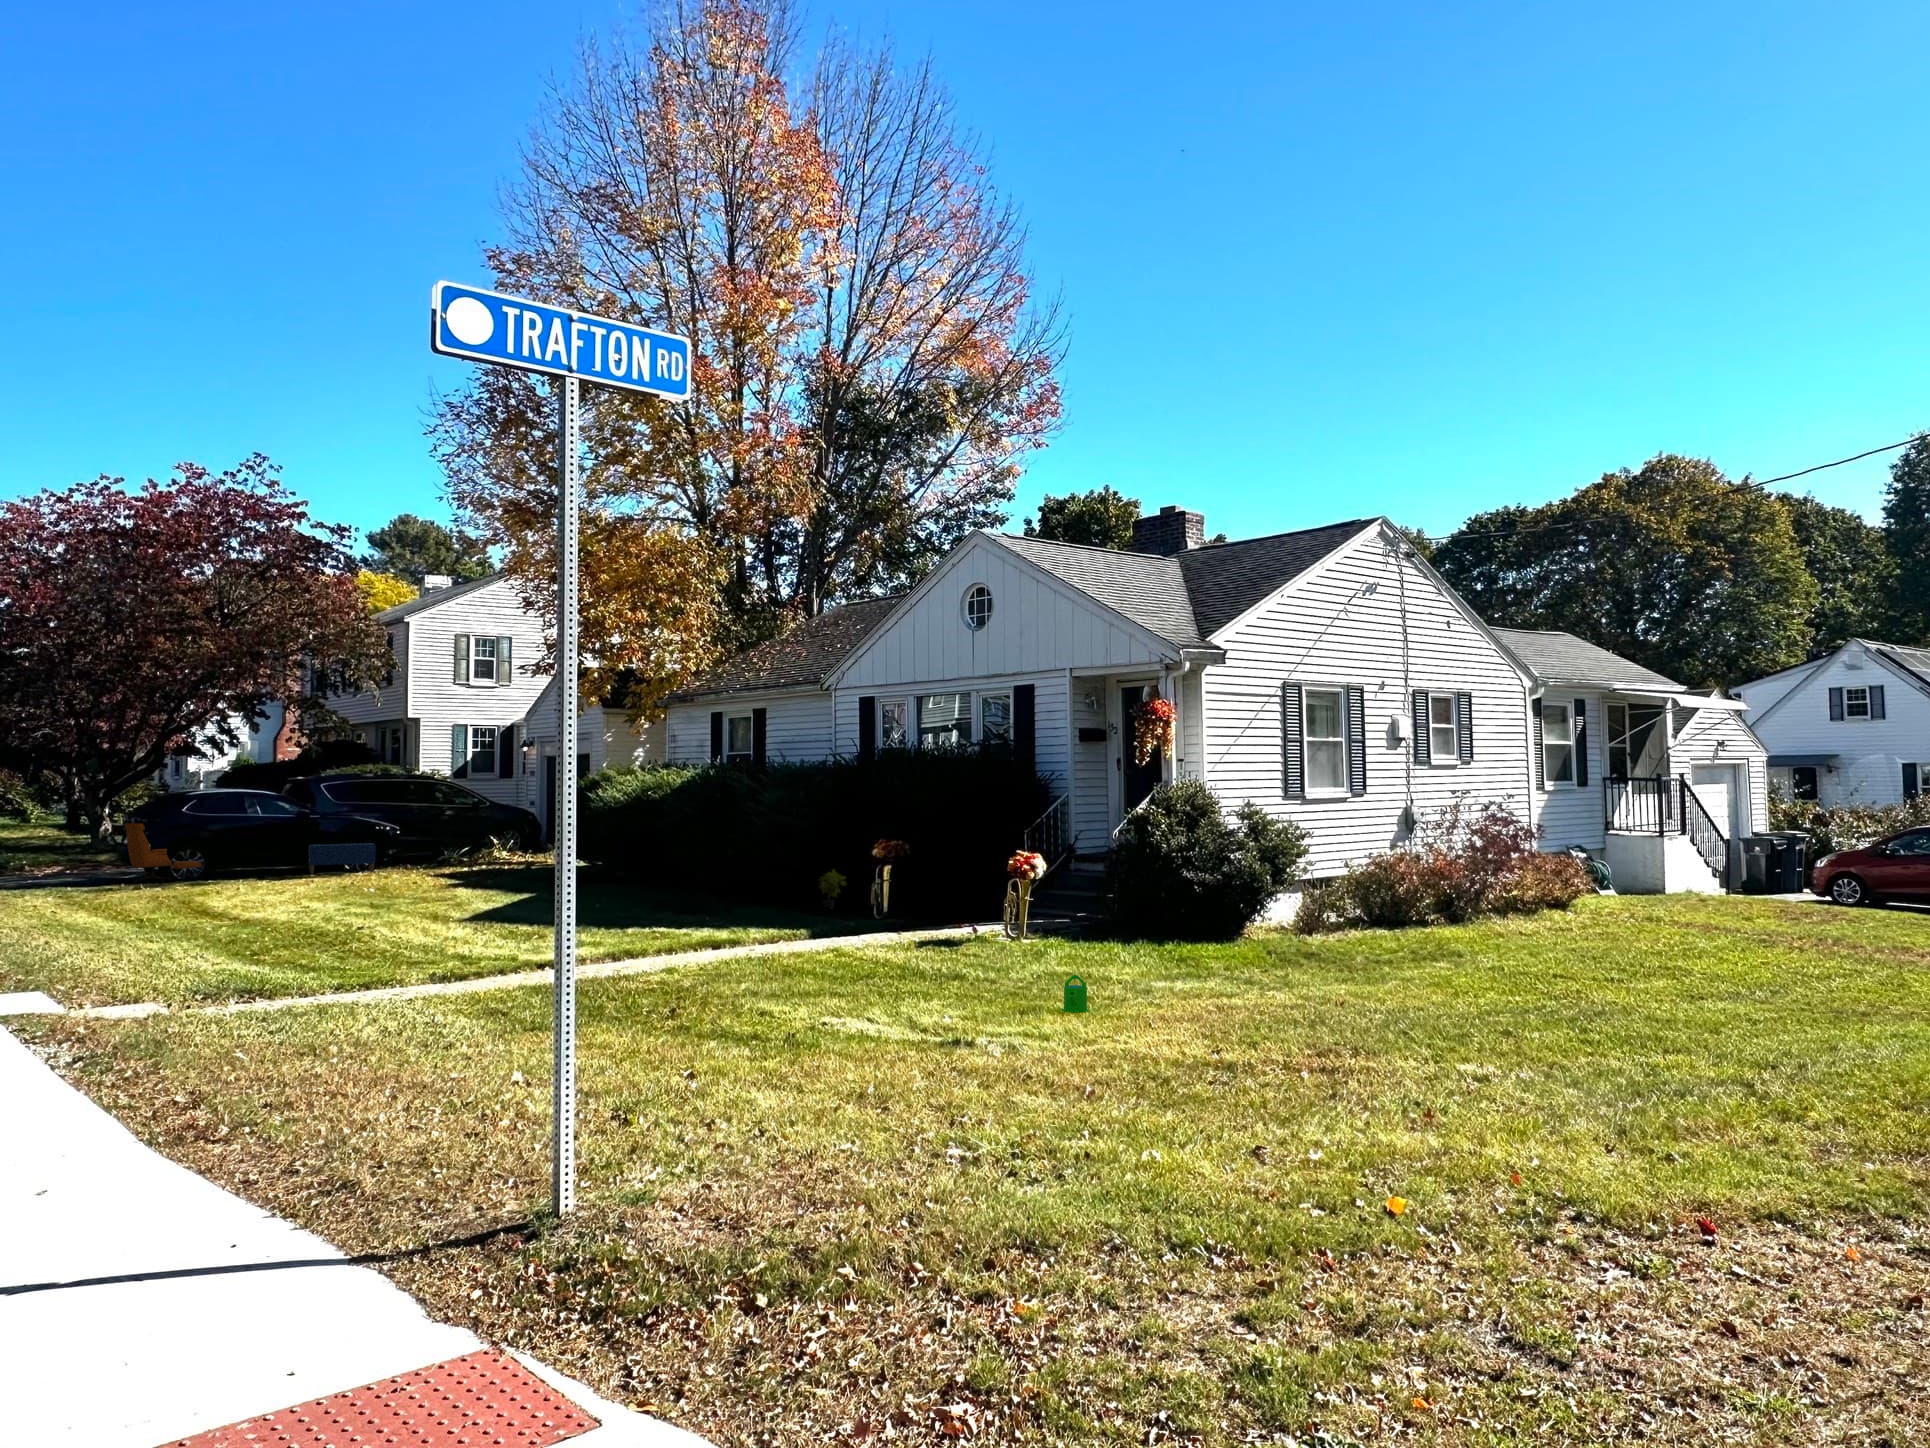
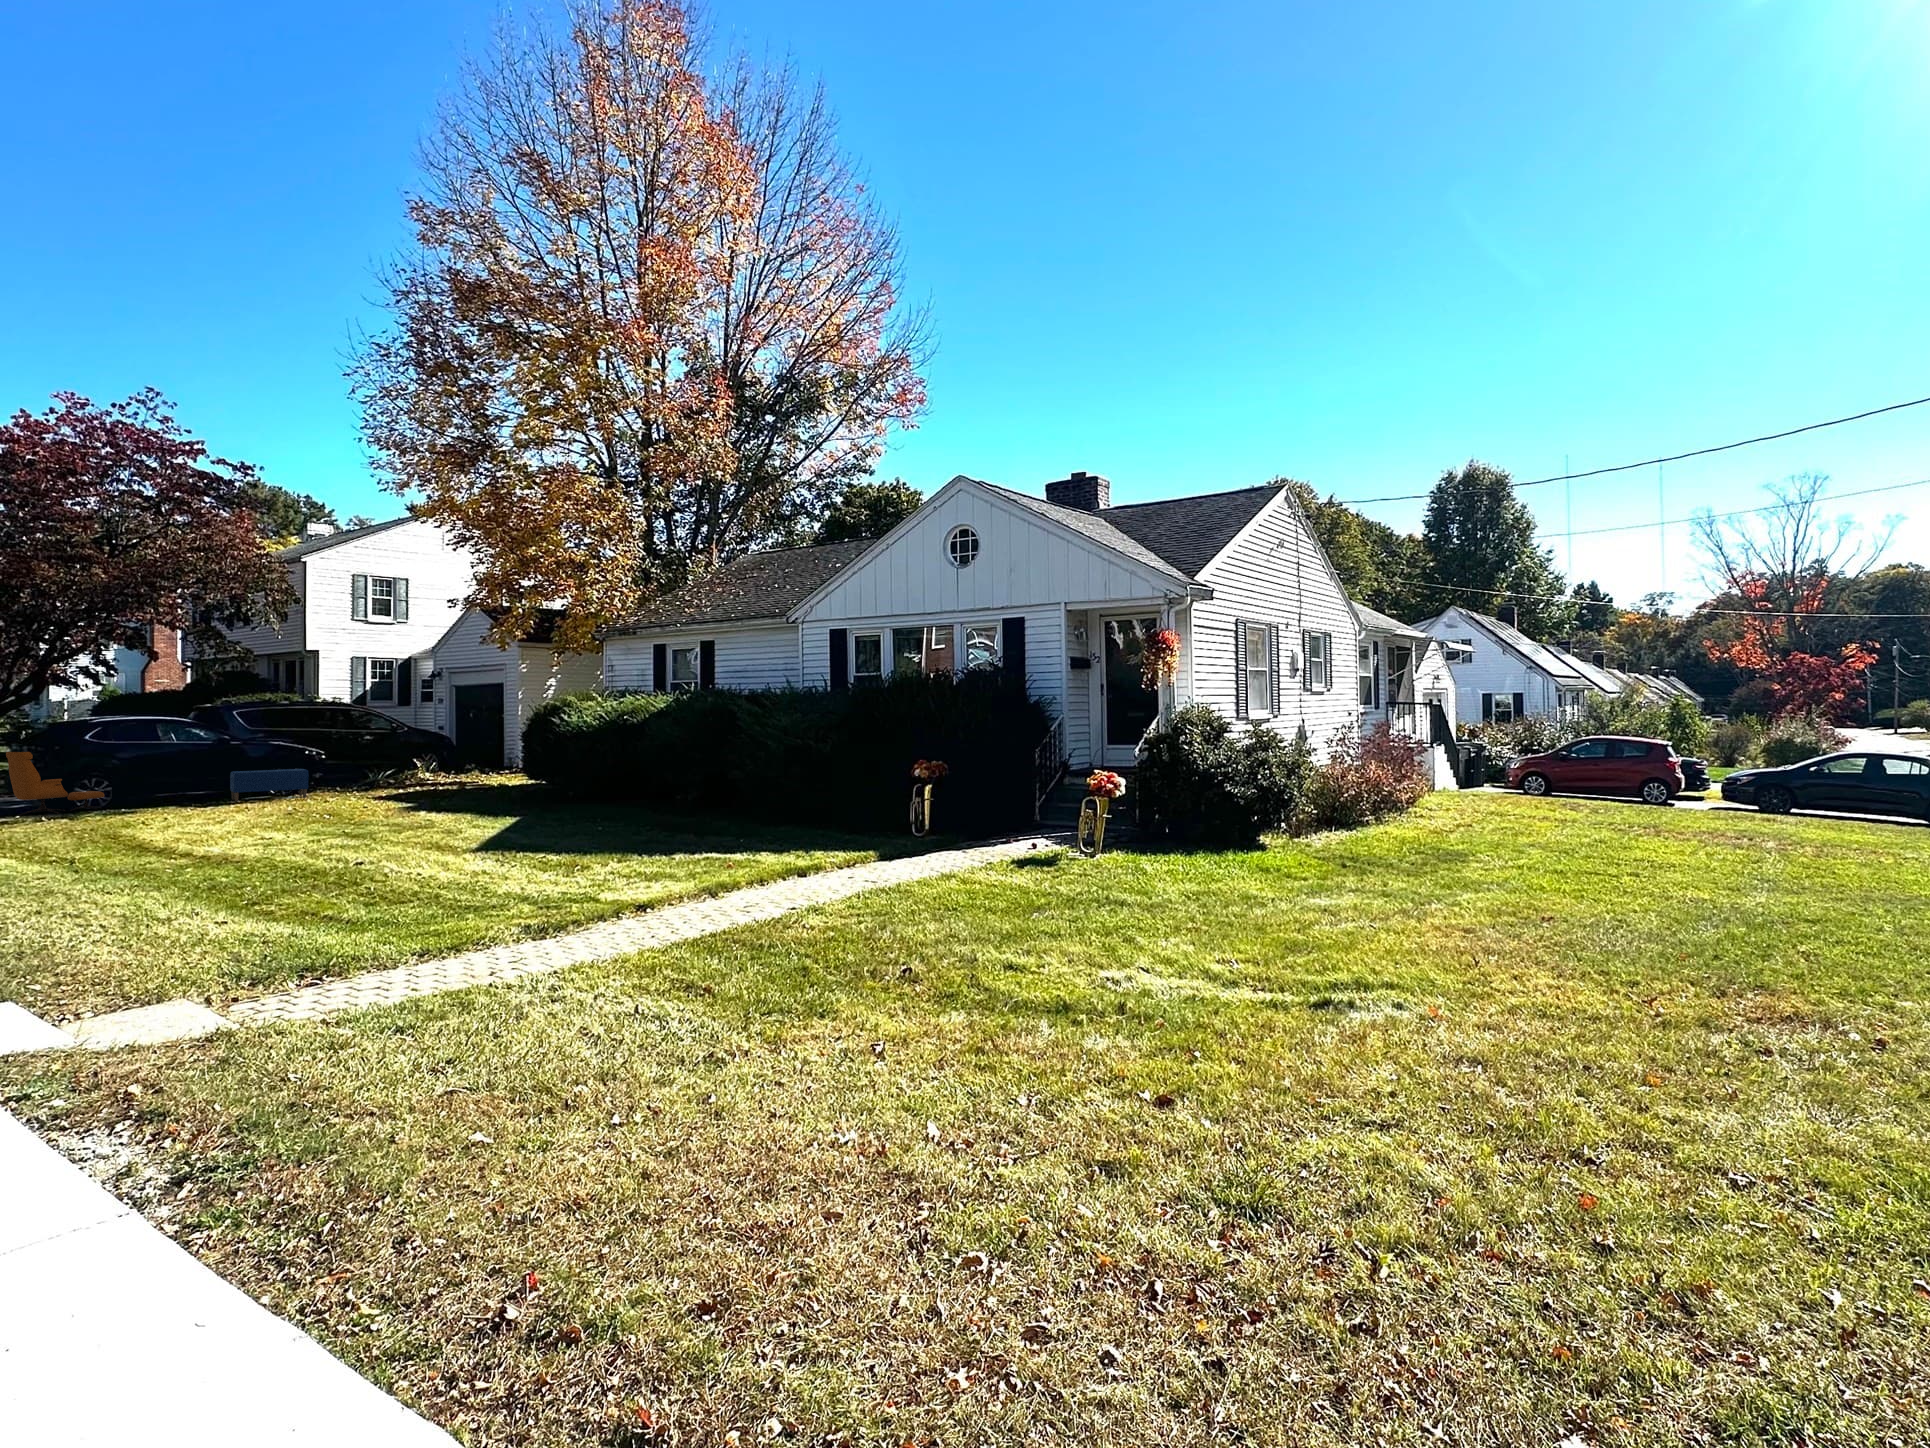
potted plant: present [819,871,846,909] -> none [837,787,866,826]
watering can: present [1062,975,1088,1012] -> none [1355,904,1387,946]

